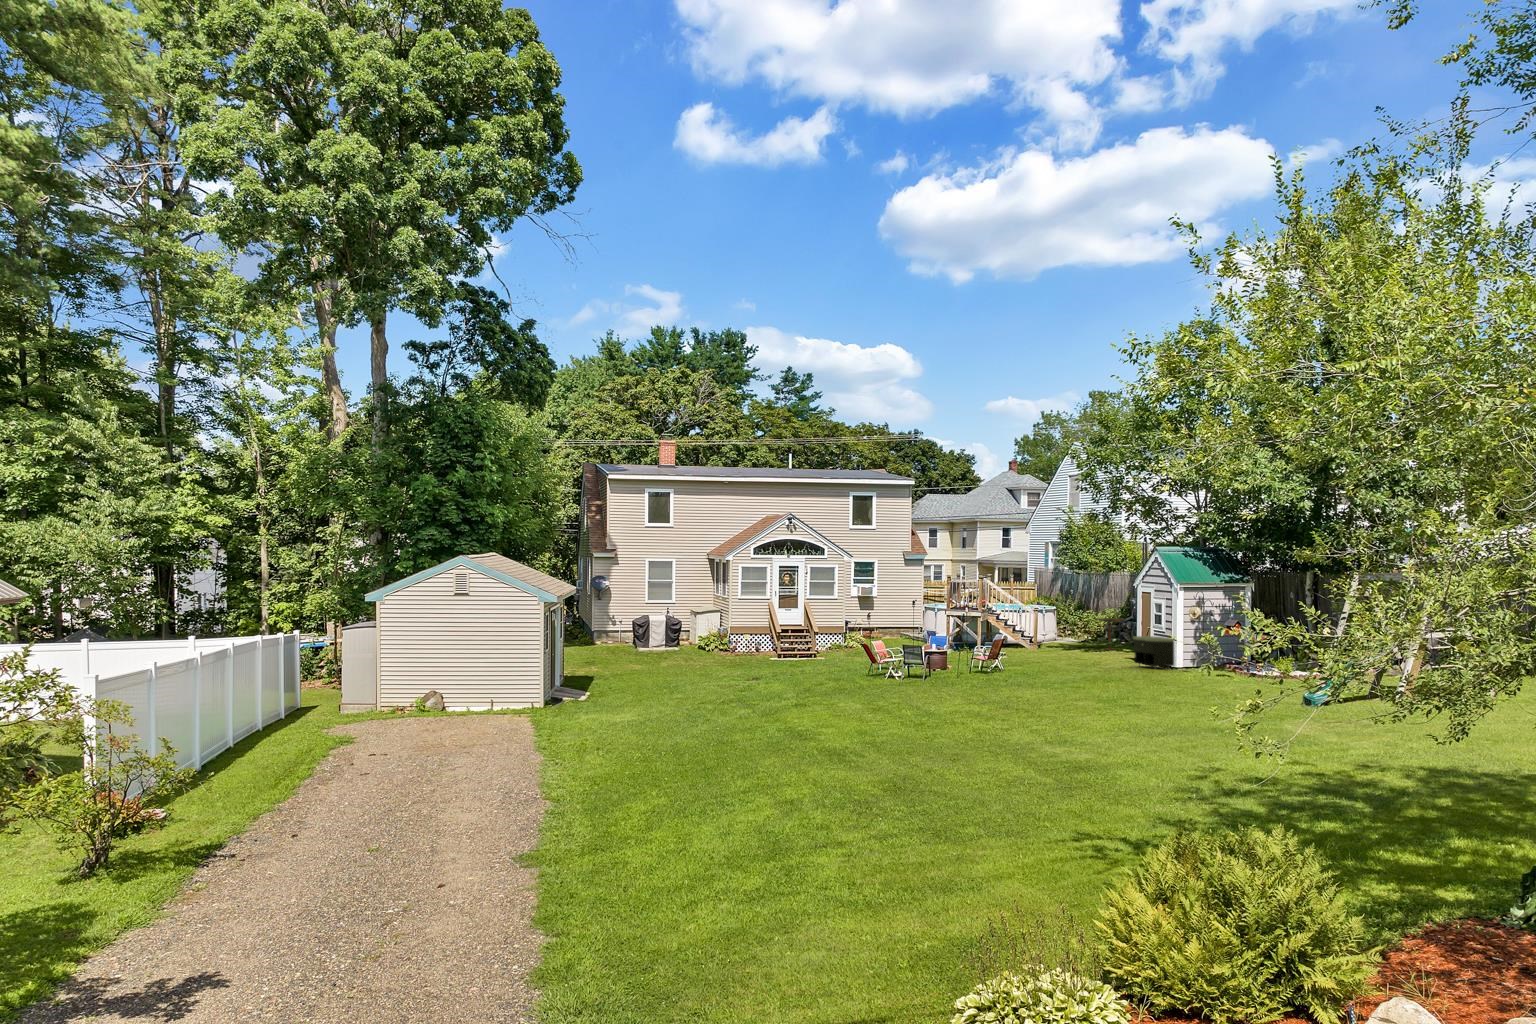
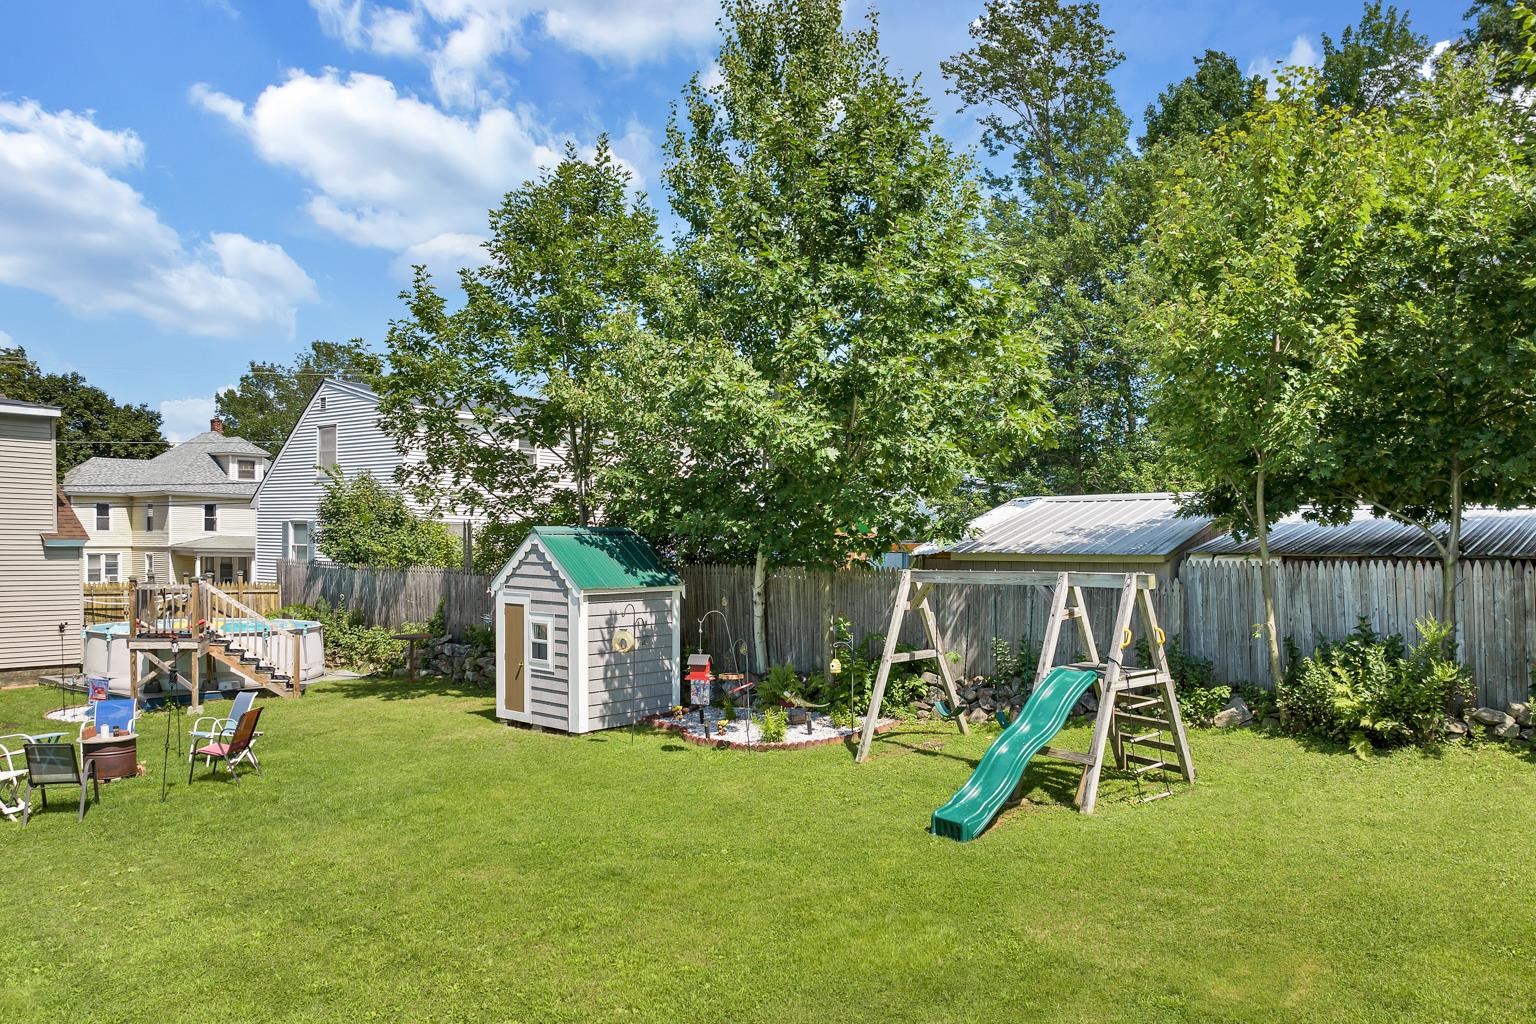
storage bench: present [1133,636,1174,668] -> none [506,679,580,739]

